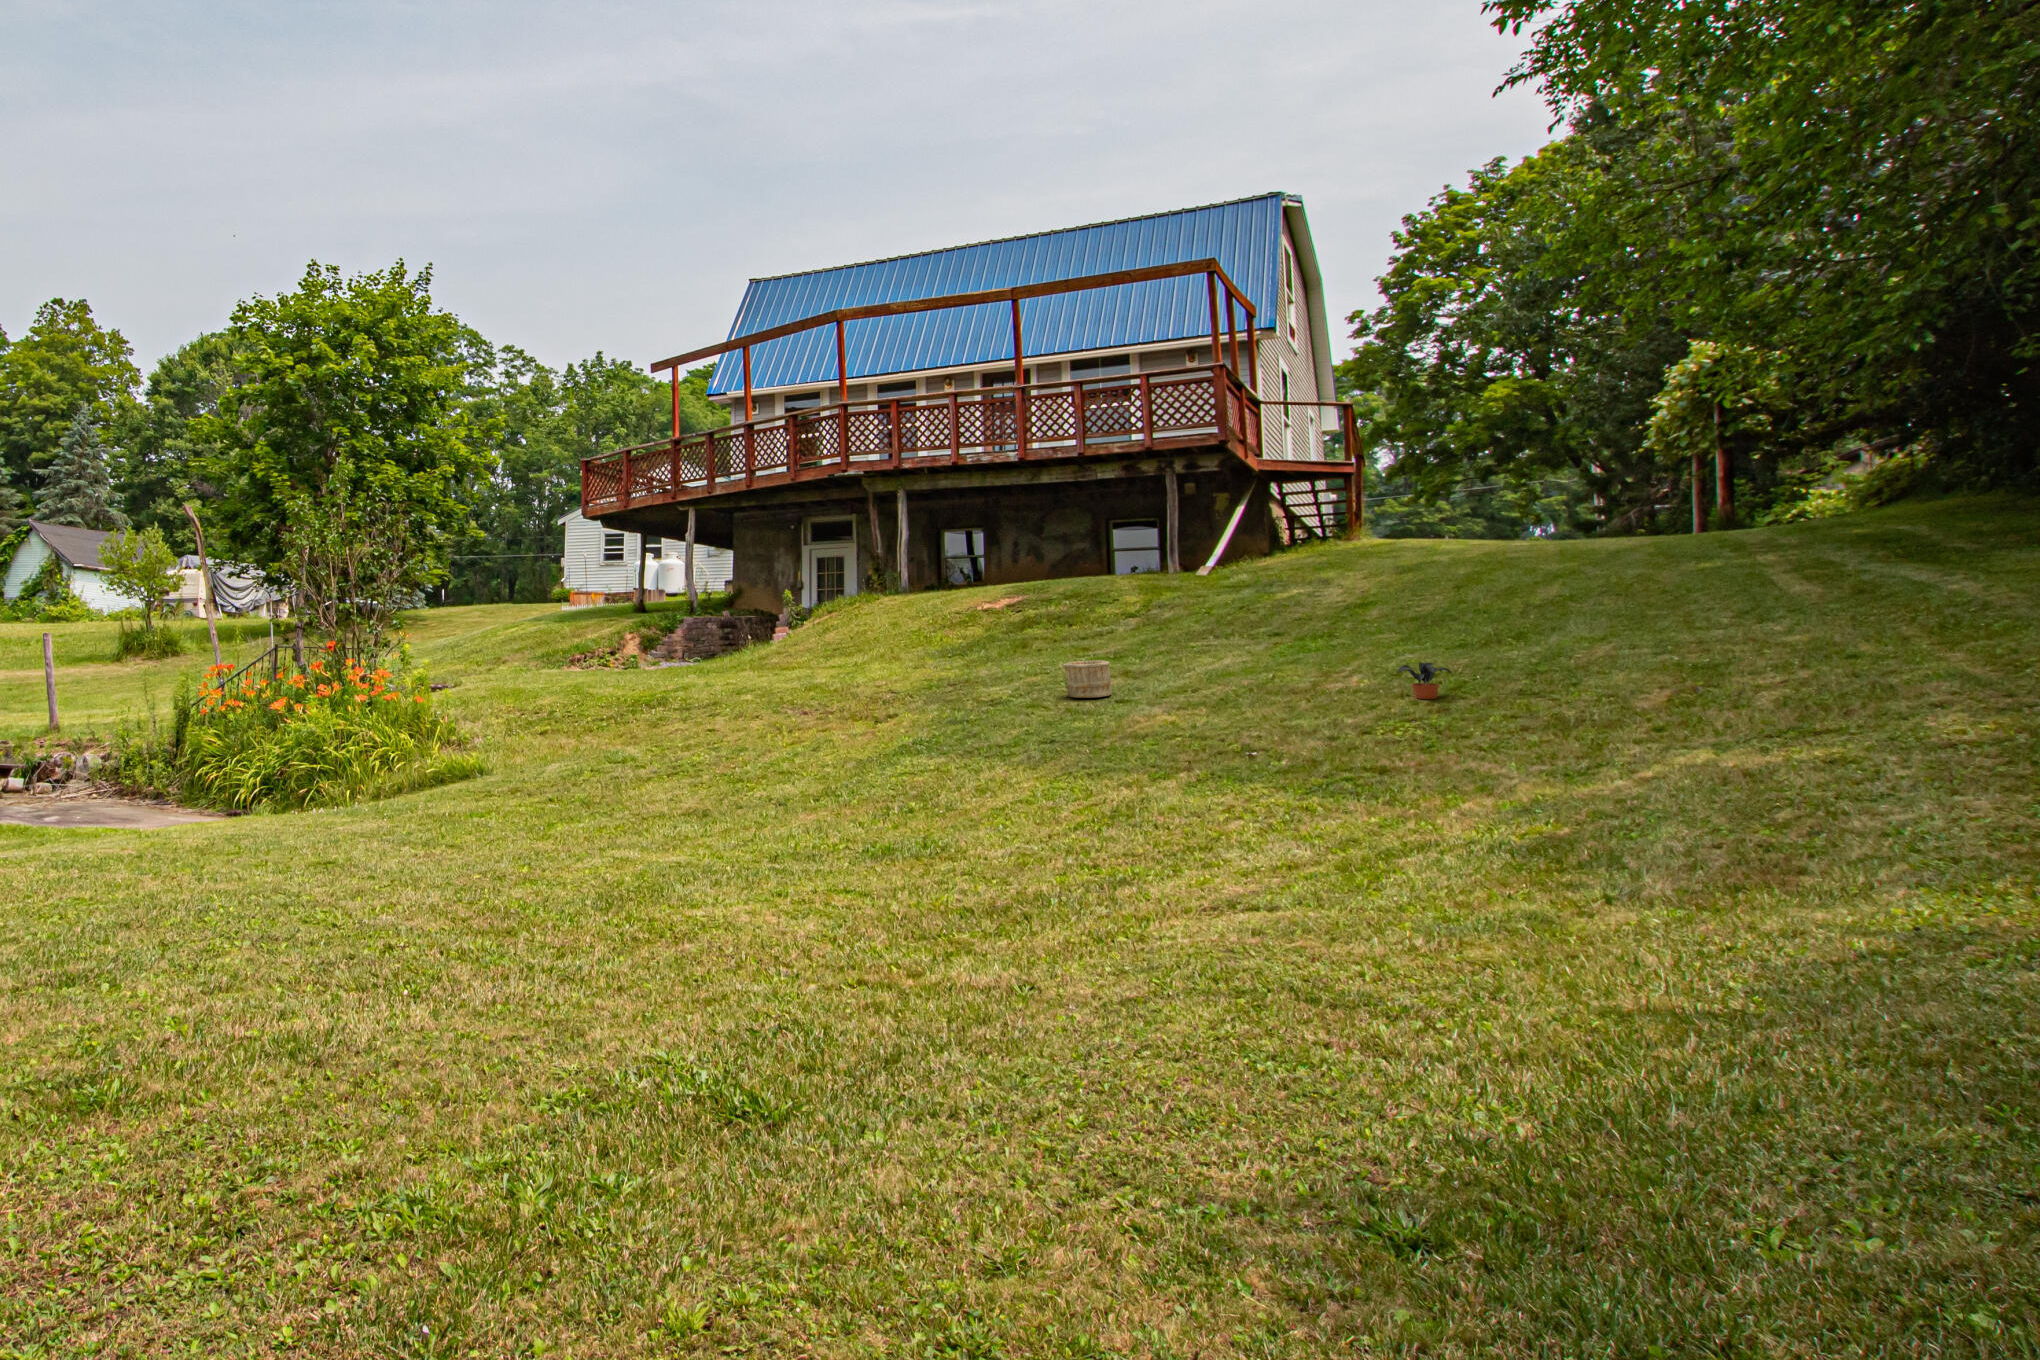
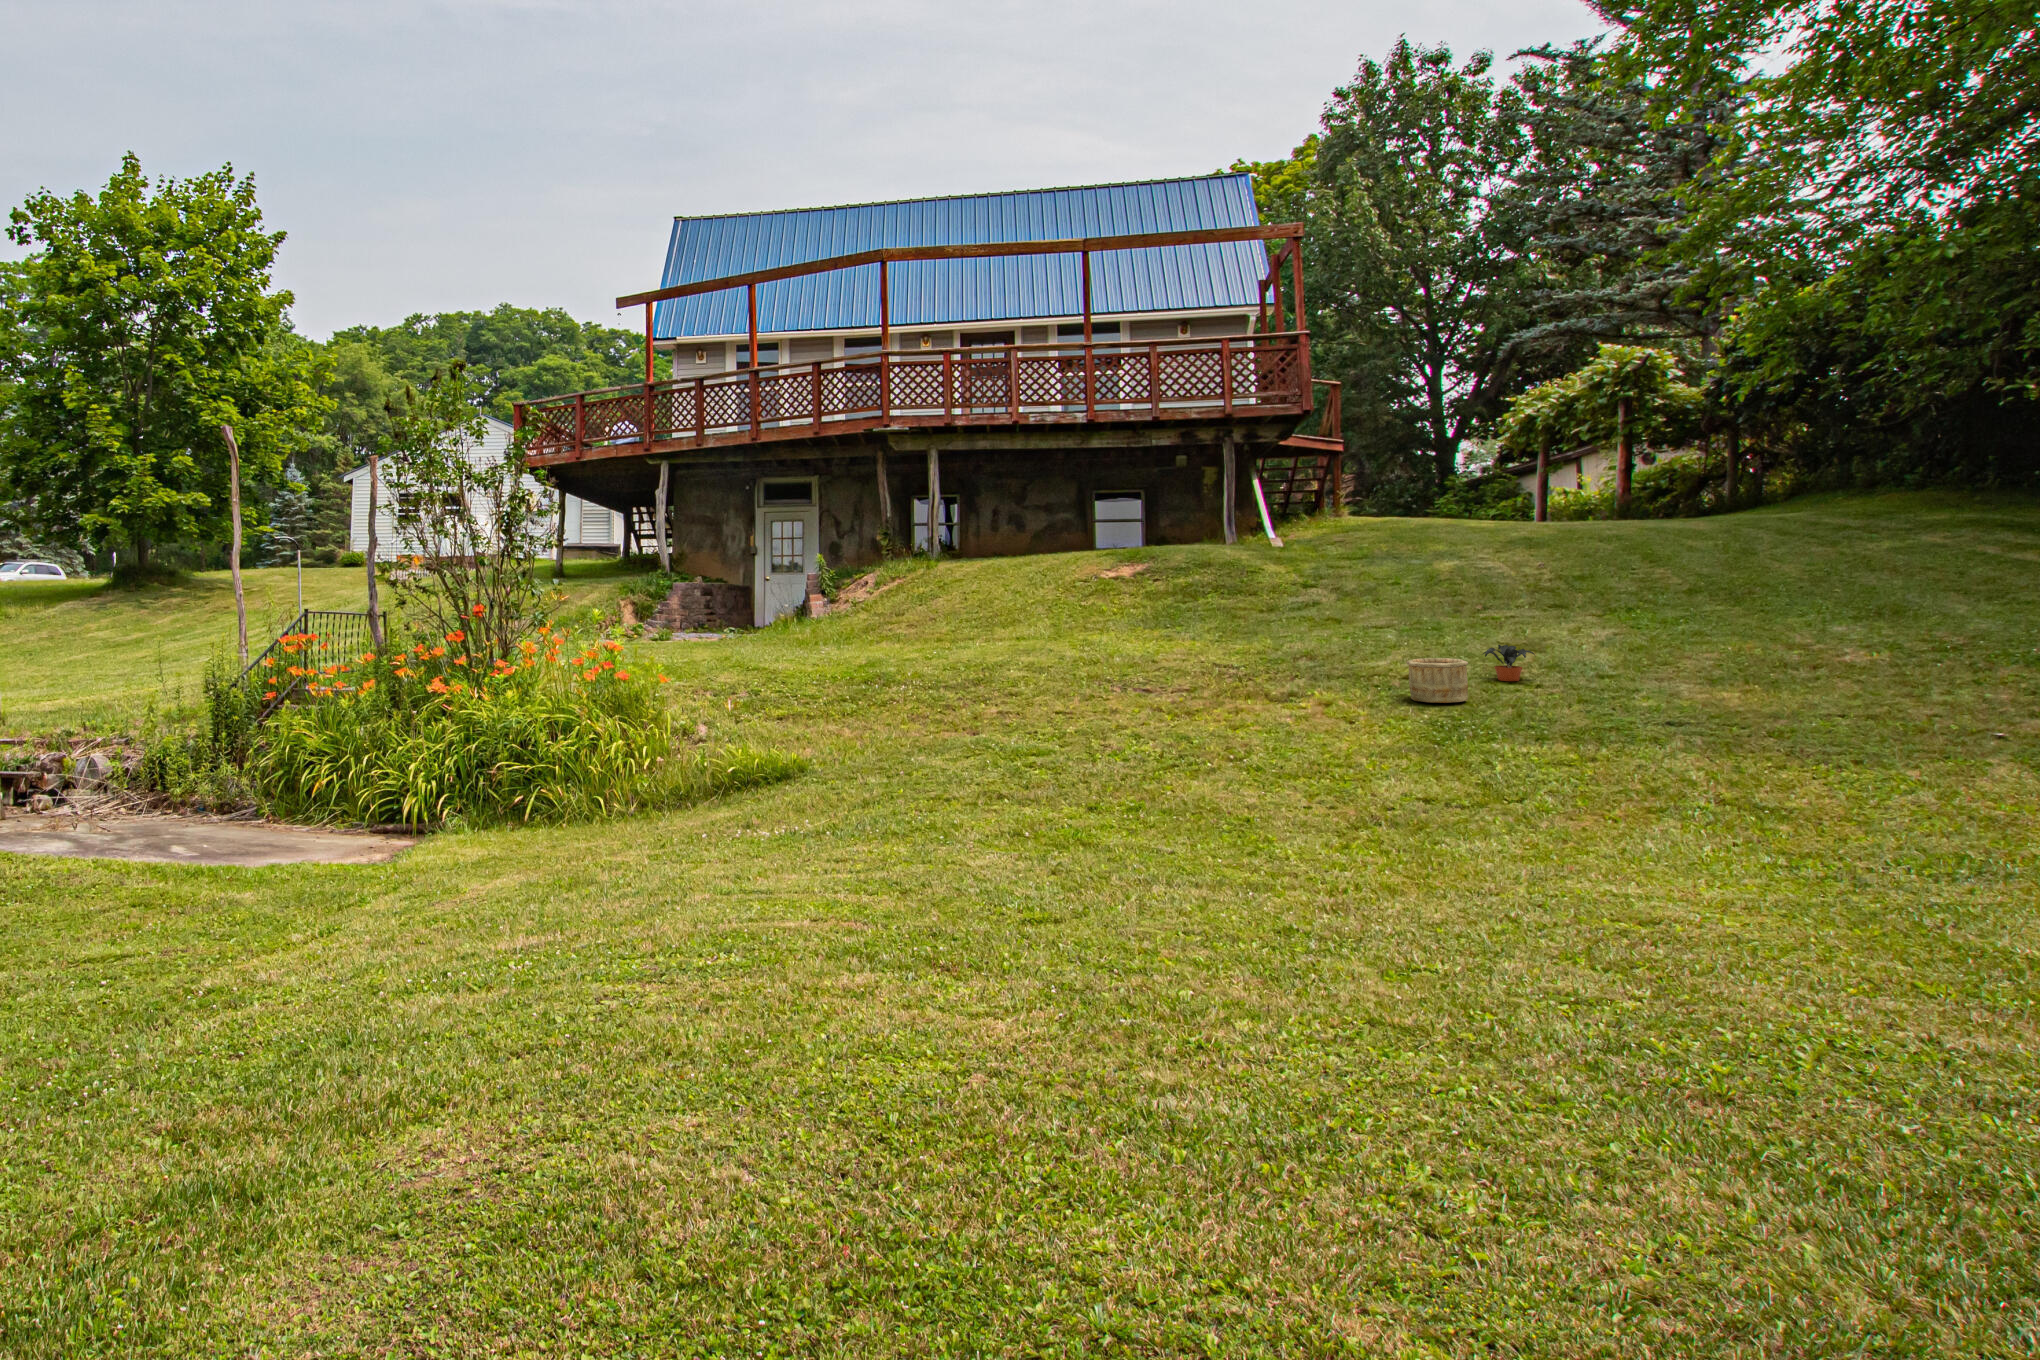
potted plant: present [1397,662,1452,699] -> present [1483,645,1535,681]

